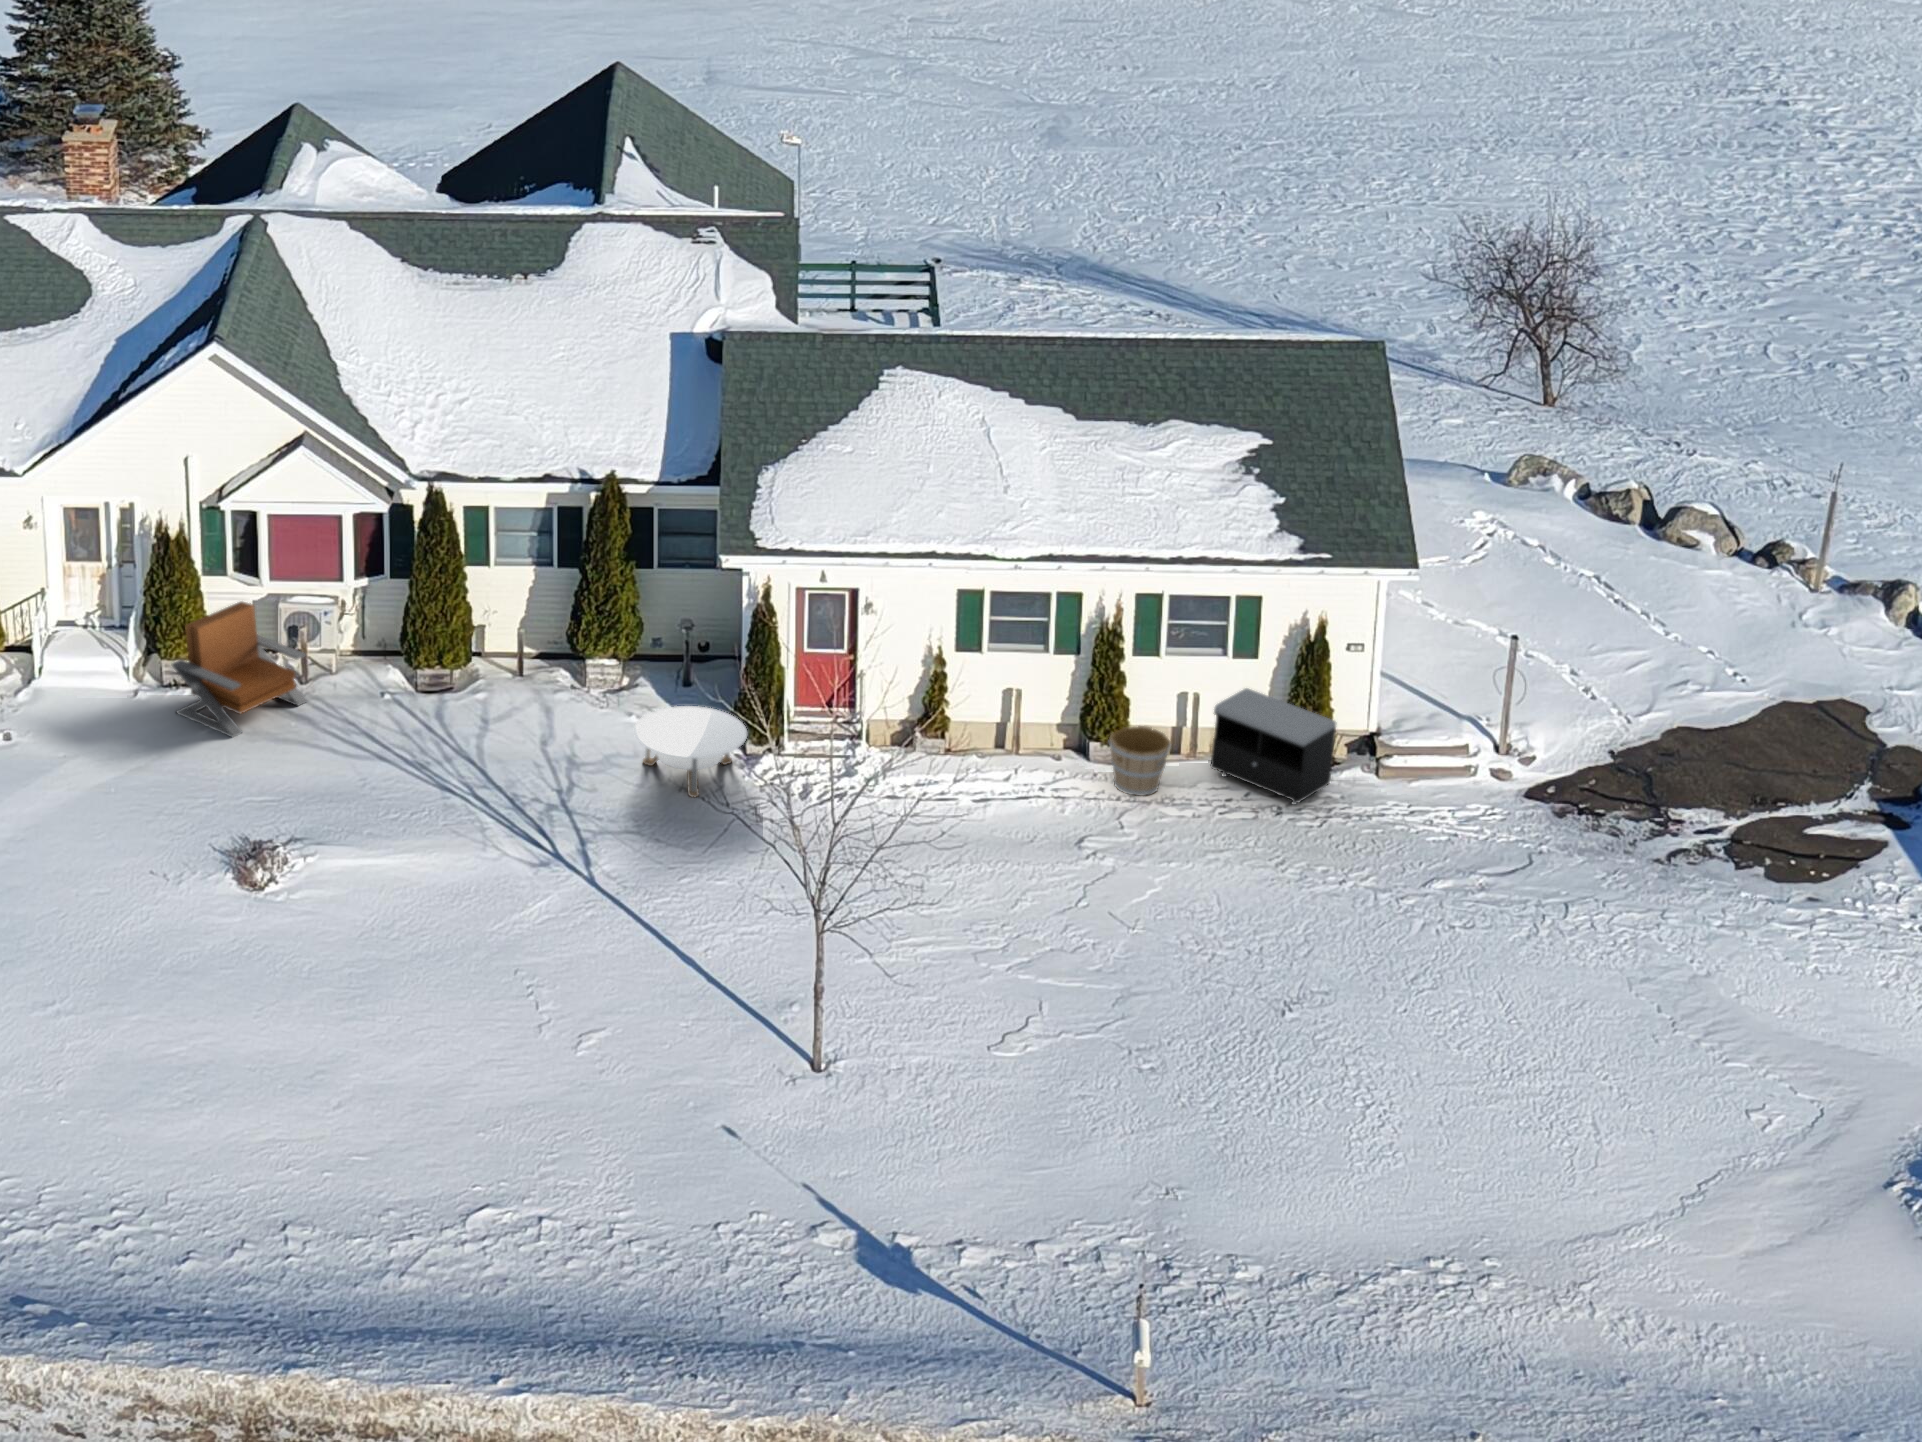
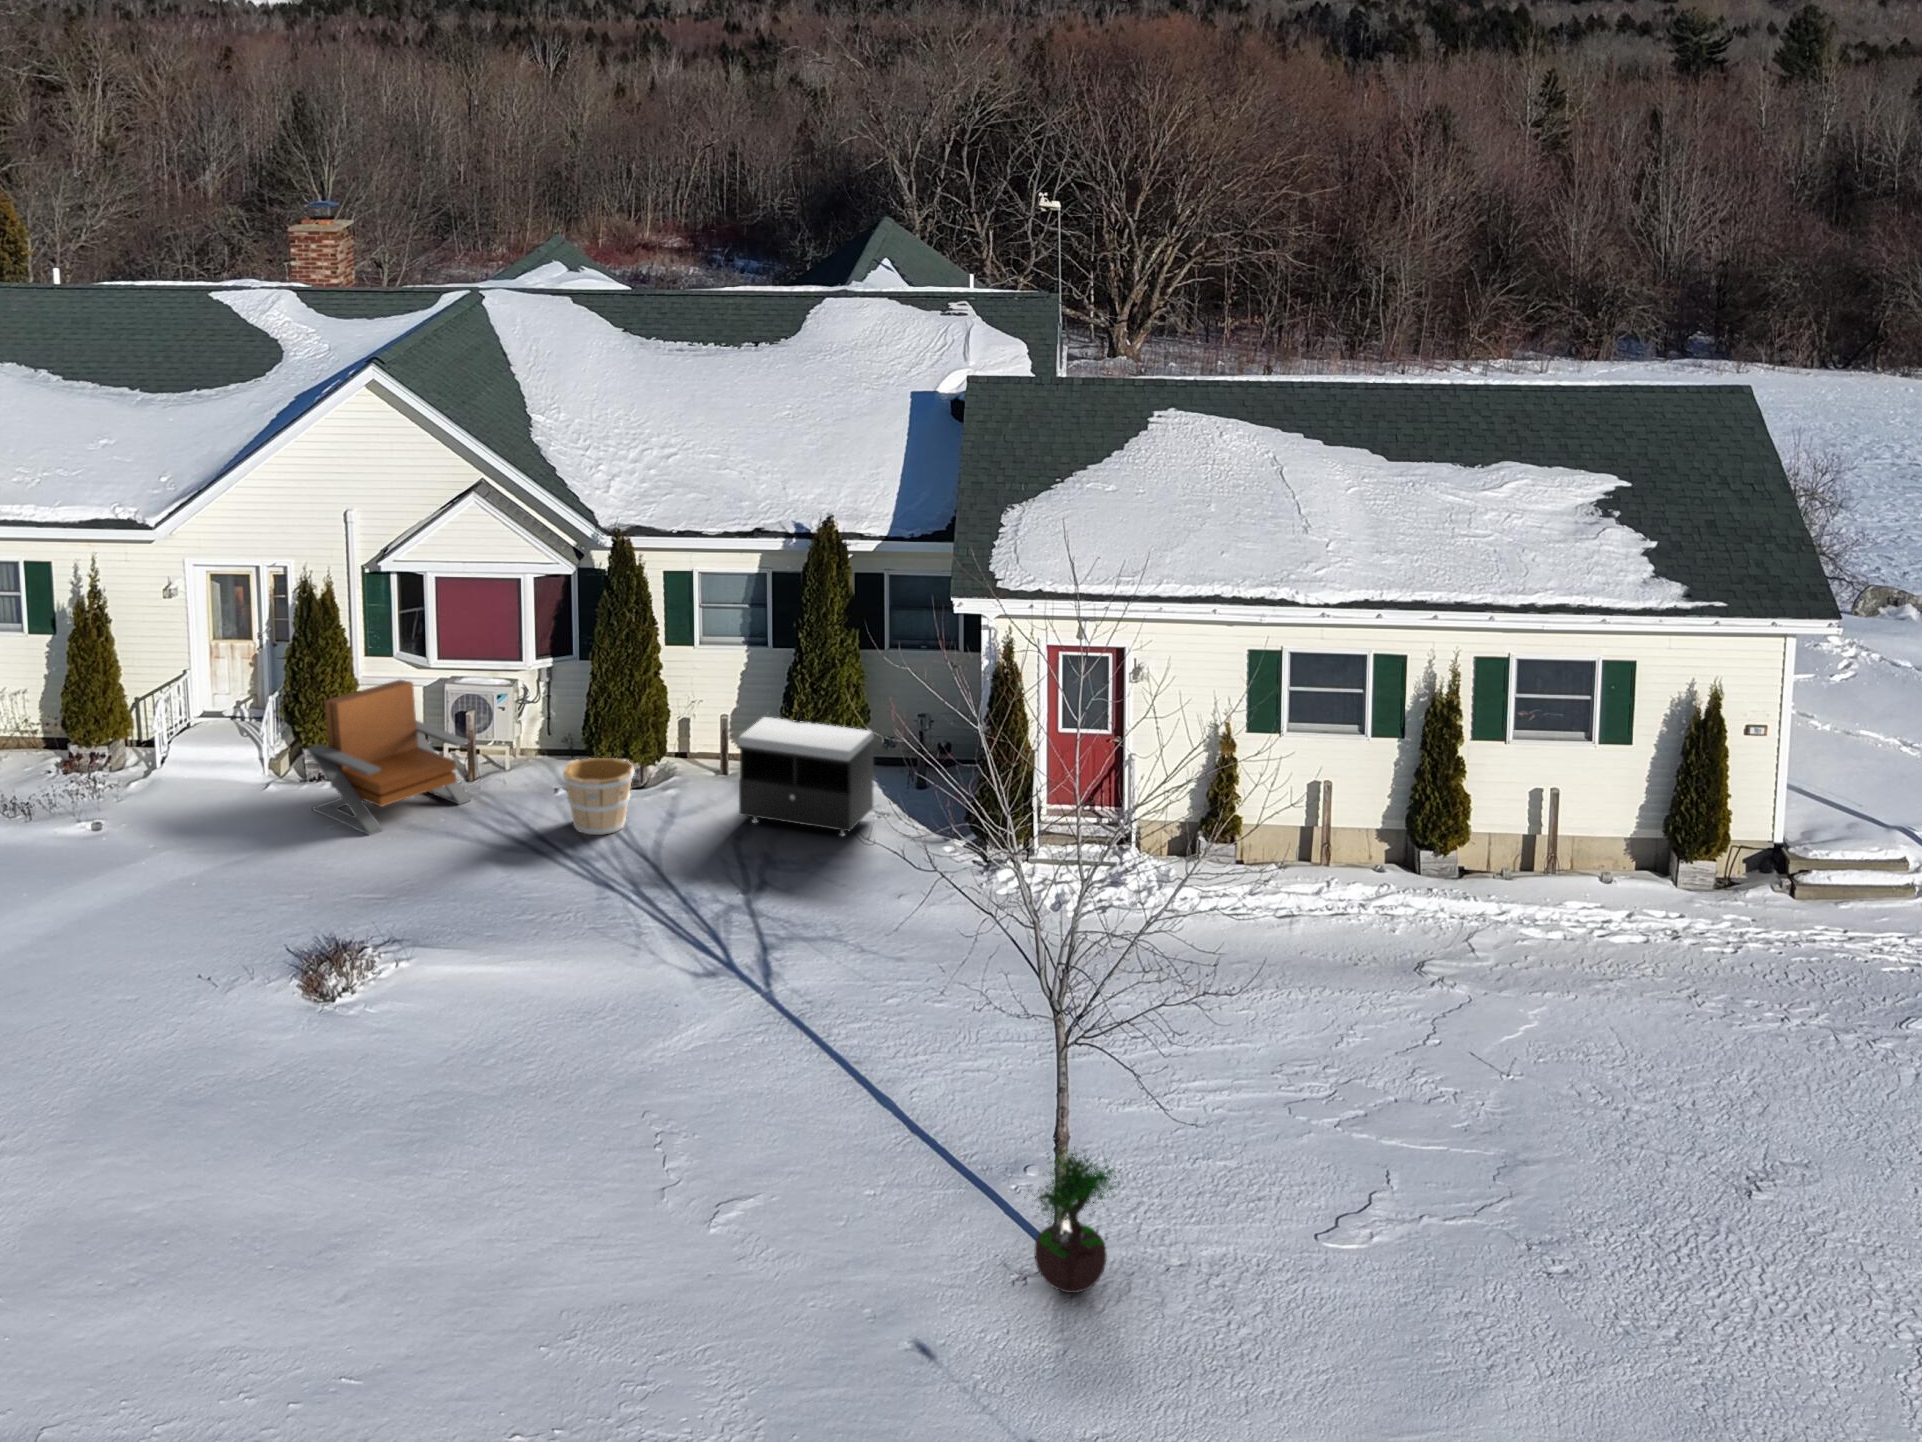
storage bench: present [1211,688,1336,805] -> present [738,717,874,836]
round table: present [634,706,747,798] -> none [848,799,989,907]
wooden bucket: present [1109,726,1171,796] -> present [563,758,635,835]
potted tree: none [795,997,860,1090] -> present [1025,1147,1117,1293]

